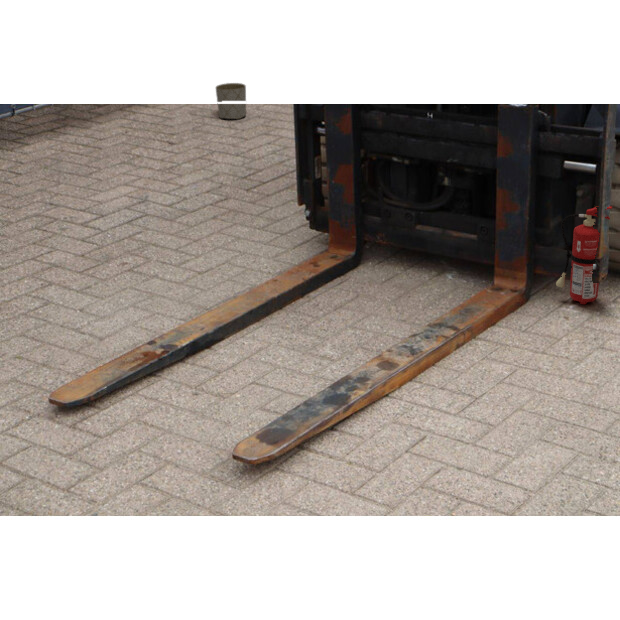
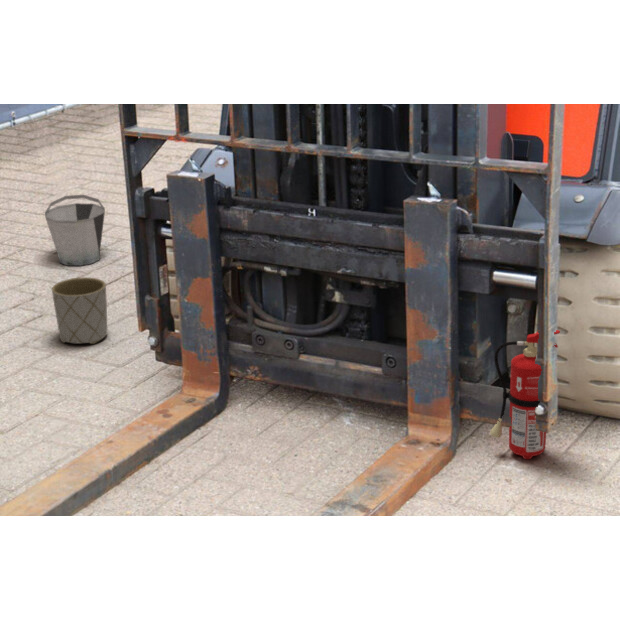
planter: present [216,83,246,119] -> present [52,277,107,344]
bucket: none [231,111,275,165] -> present [45,195,105,266]

